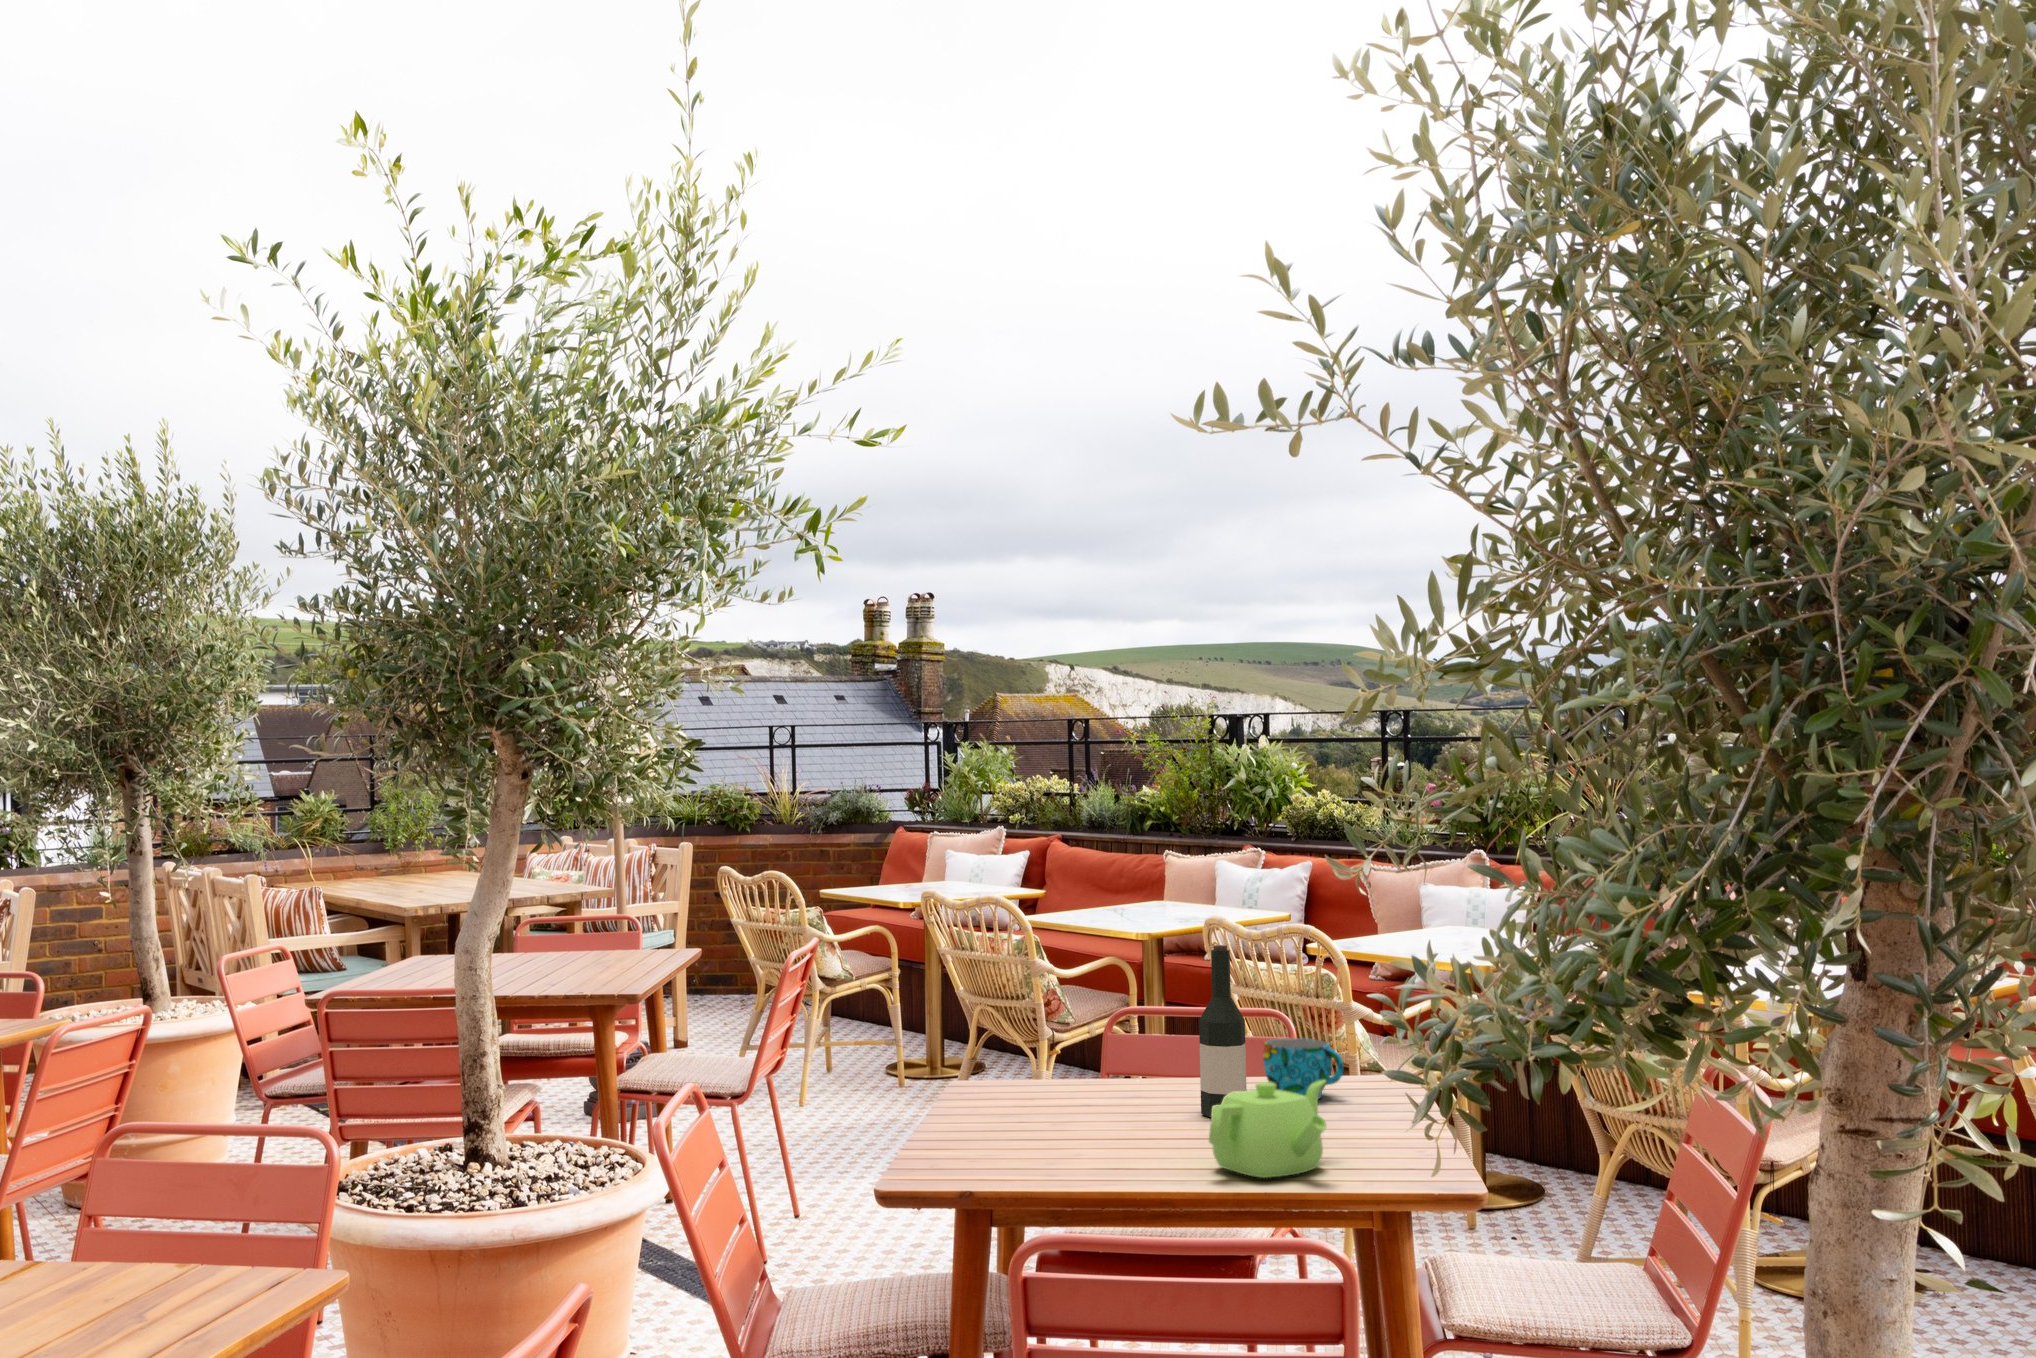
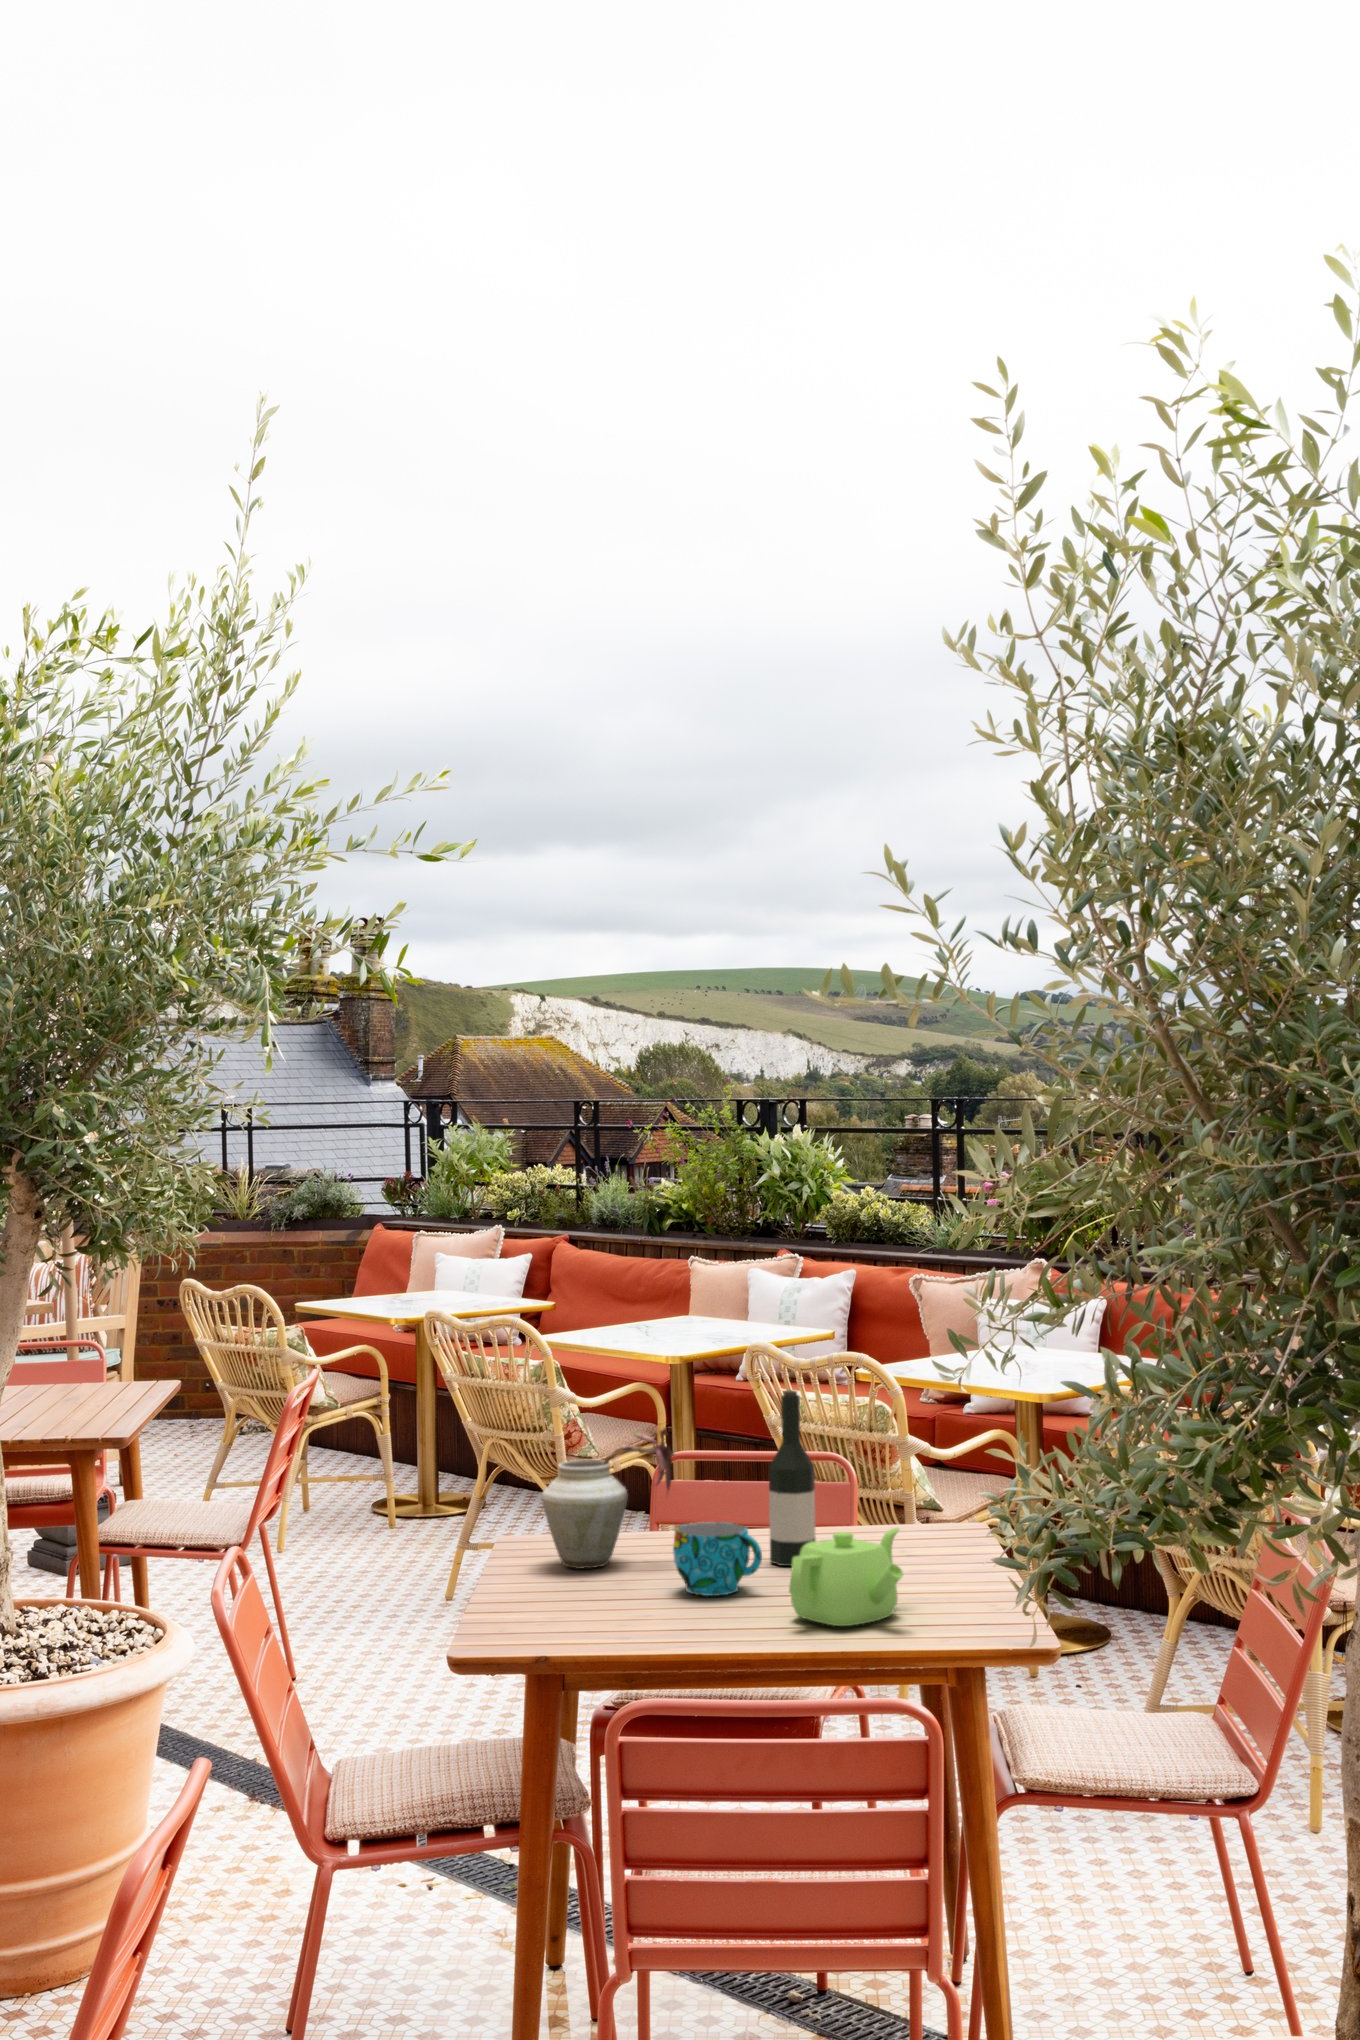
vase: none [978,978,1108,1116] -> present [542,1428,674,1569]
cup: present [1263,1038,1344,1099] -> present [673,1522,762,1596]

